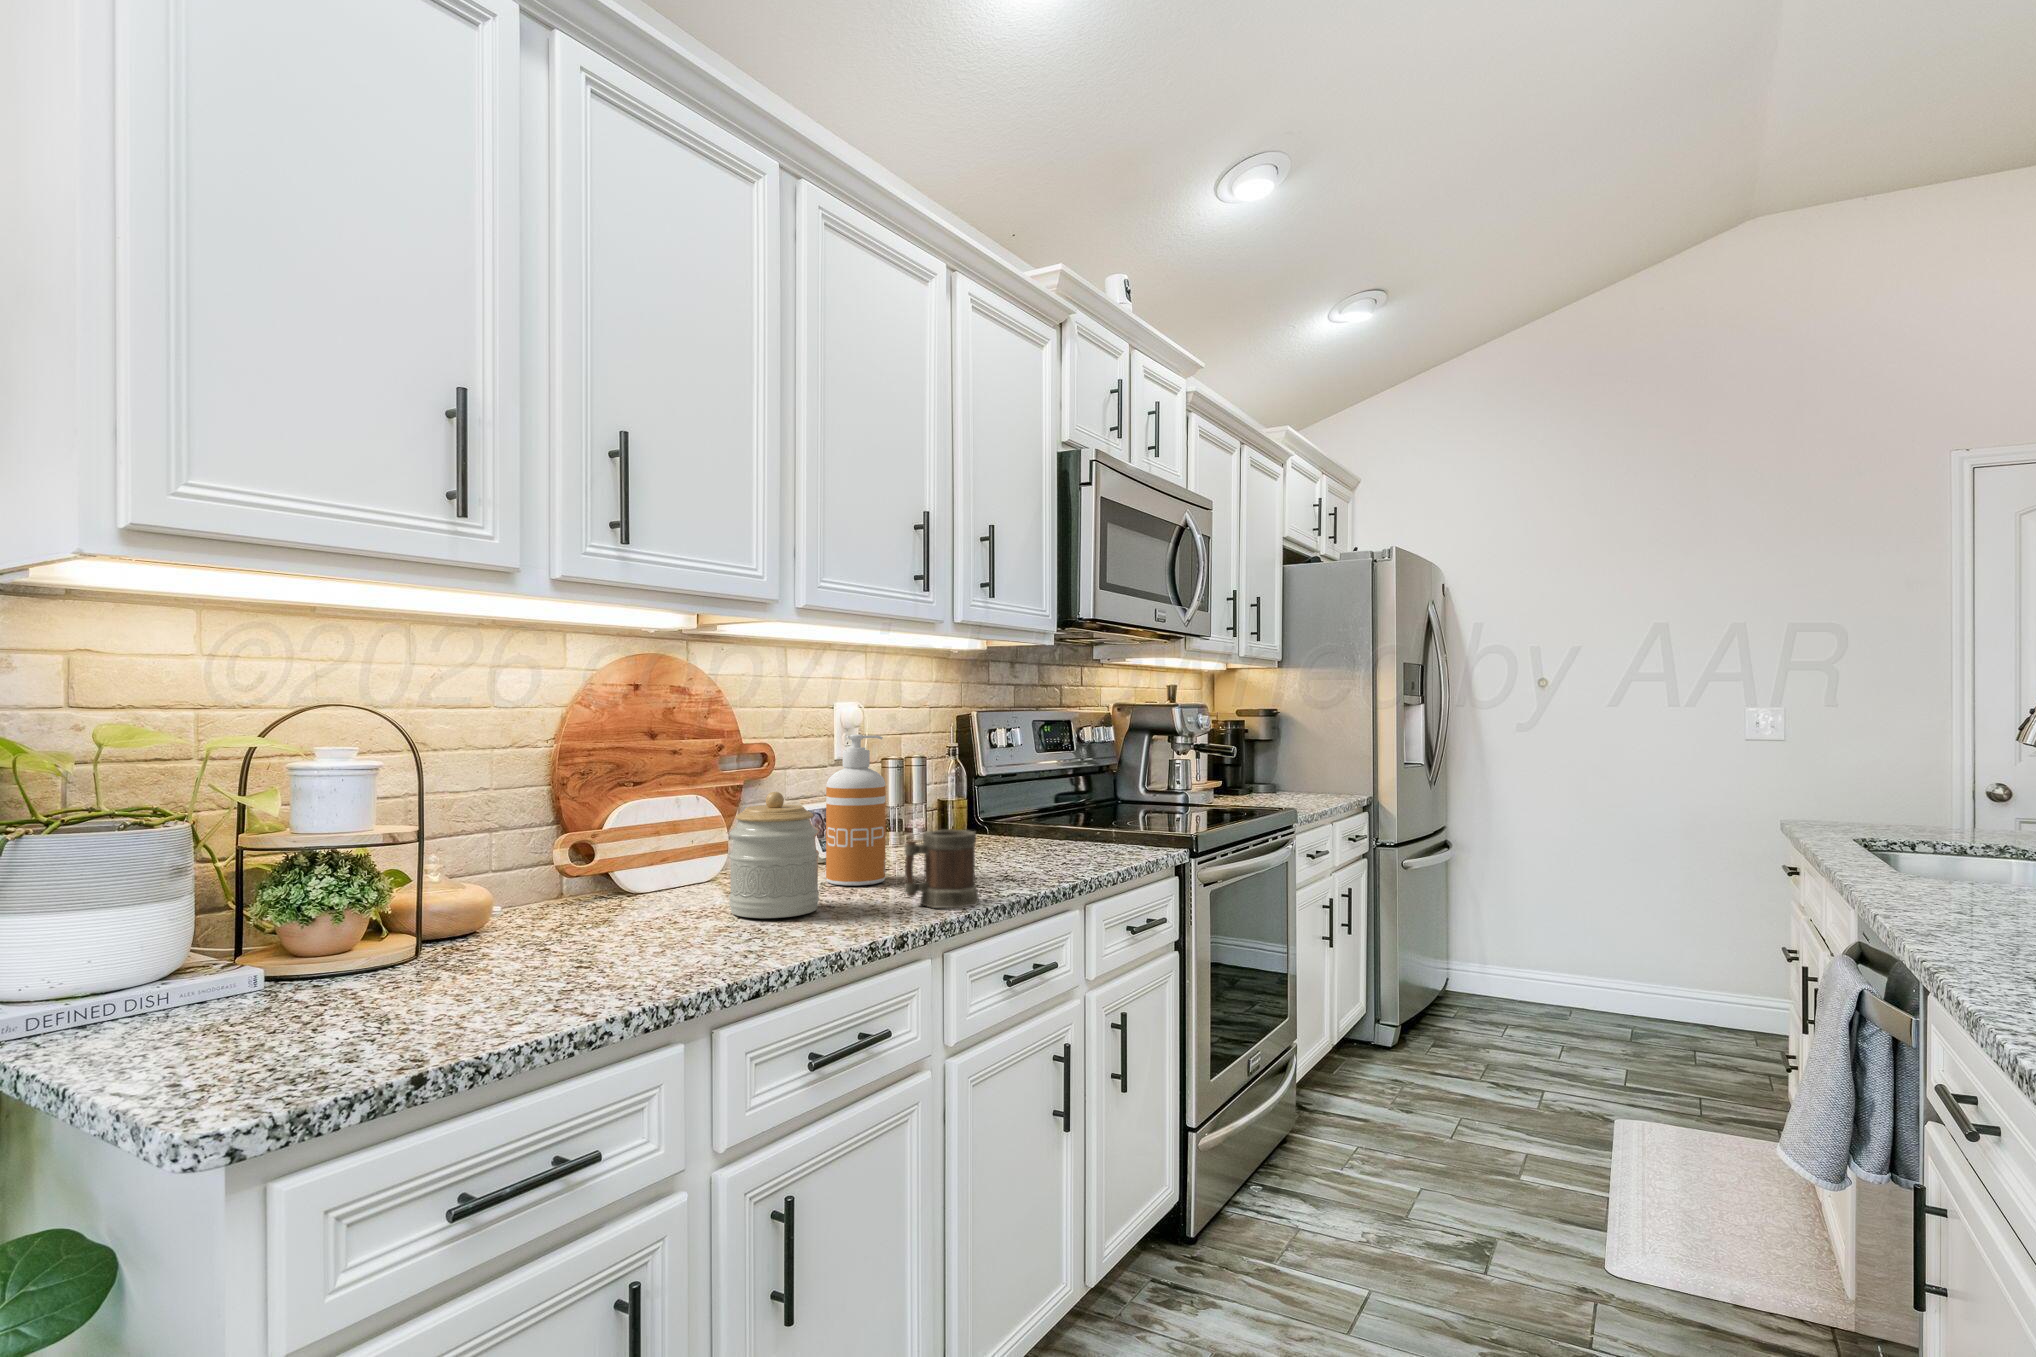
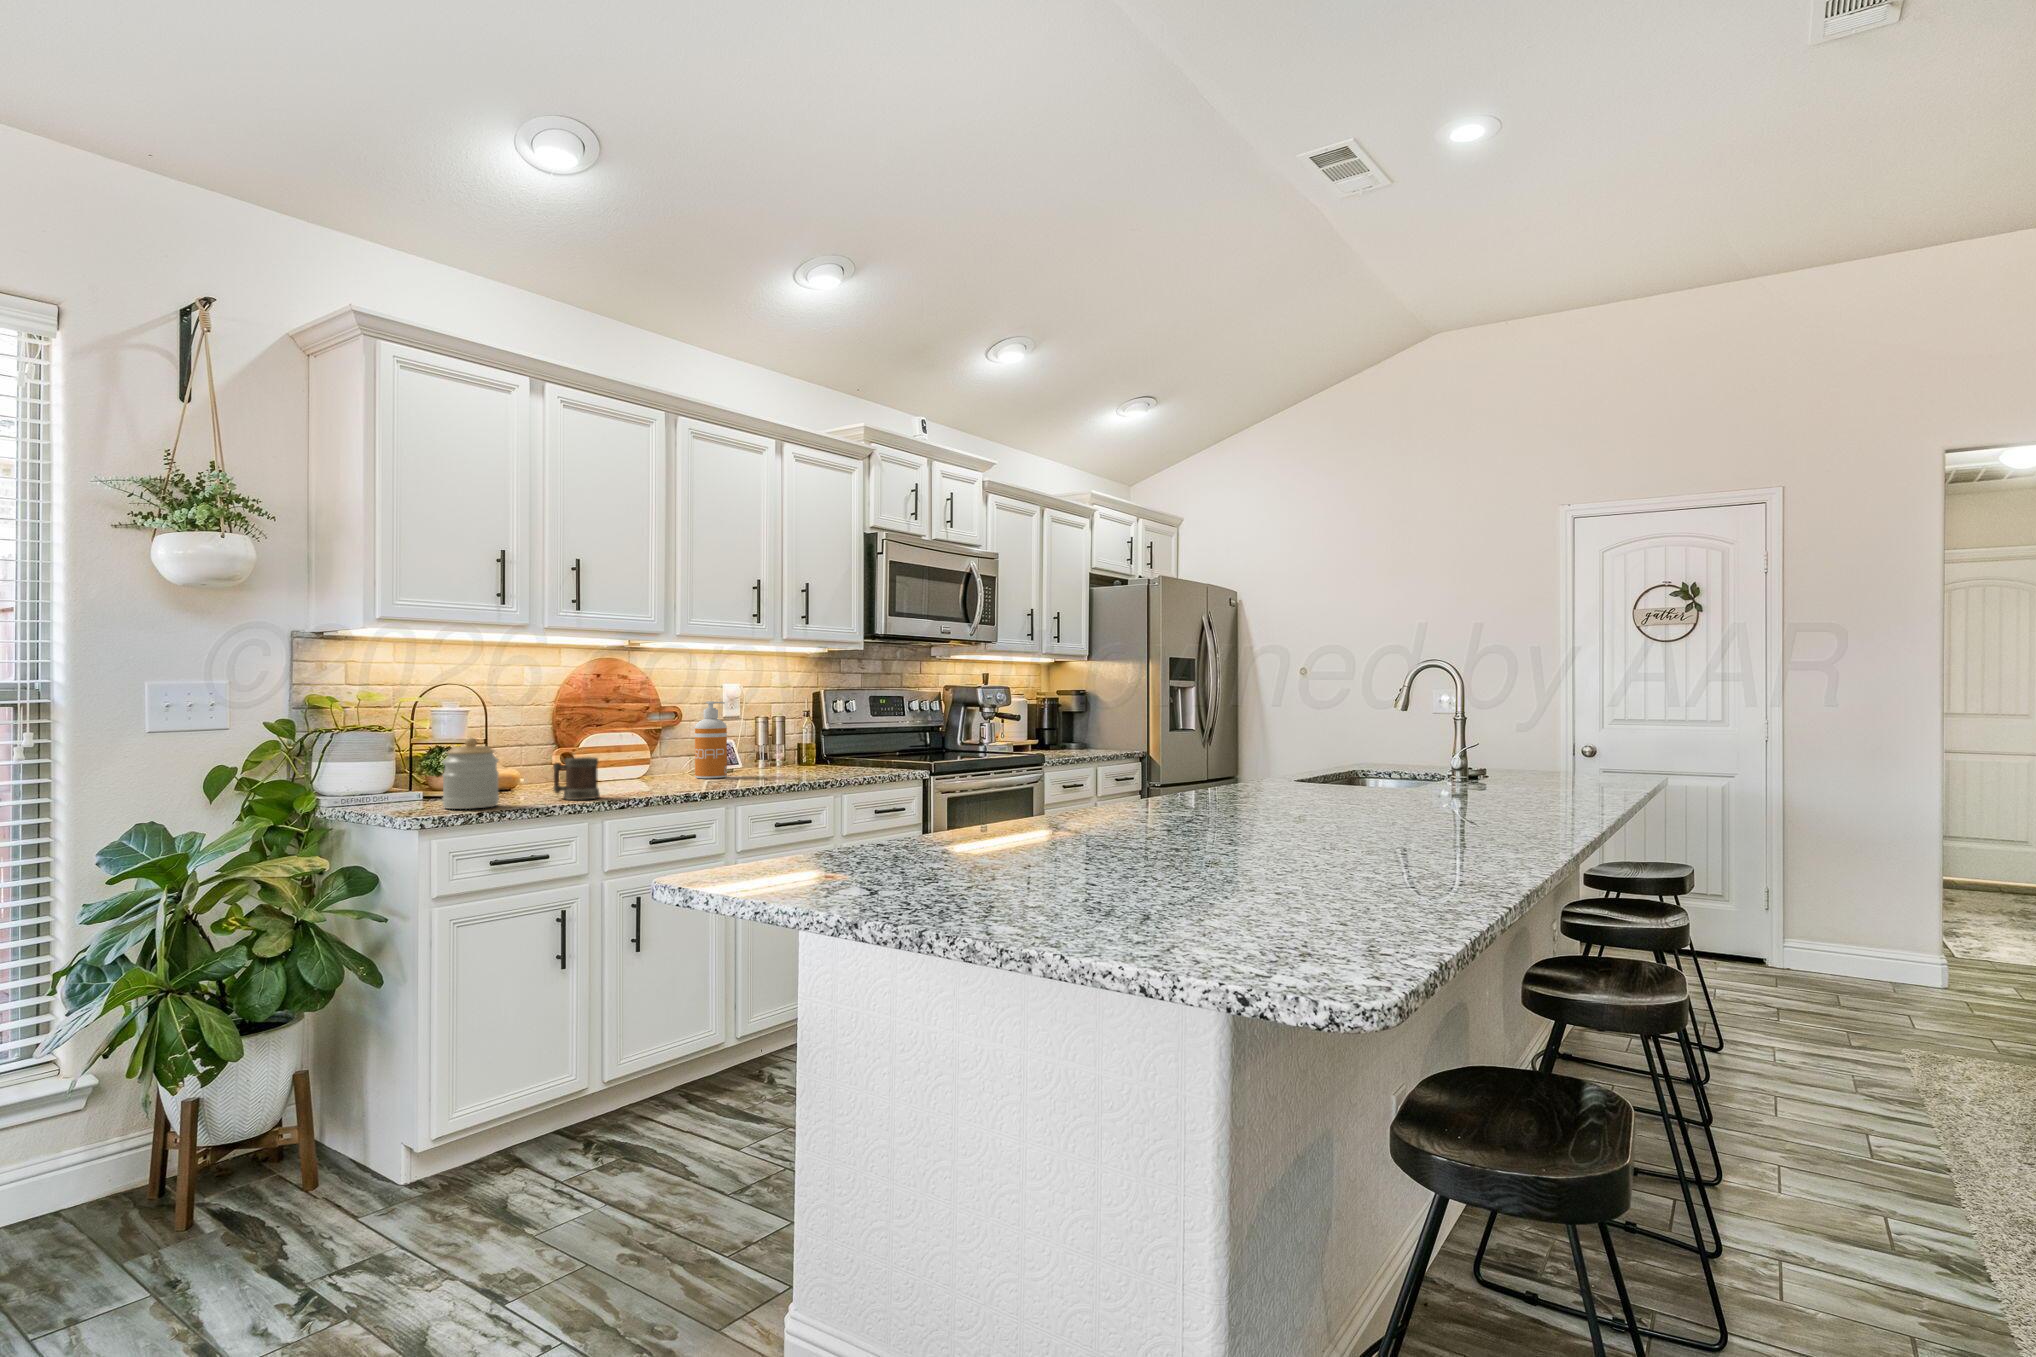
jar: present [729,792,819,918] -> present [443,738,499,809]
mug: present [905,830,979,908] -> present [553,757,600,800]

